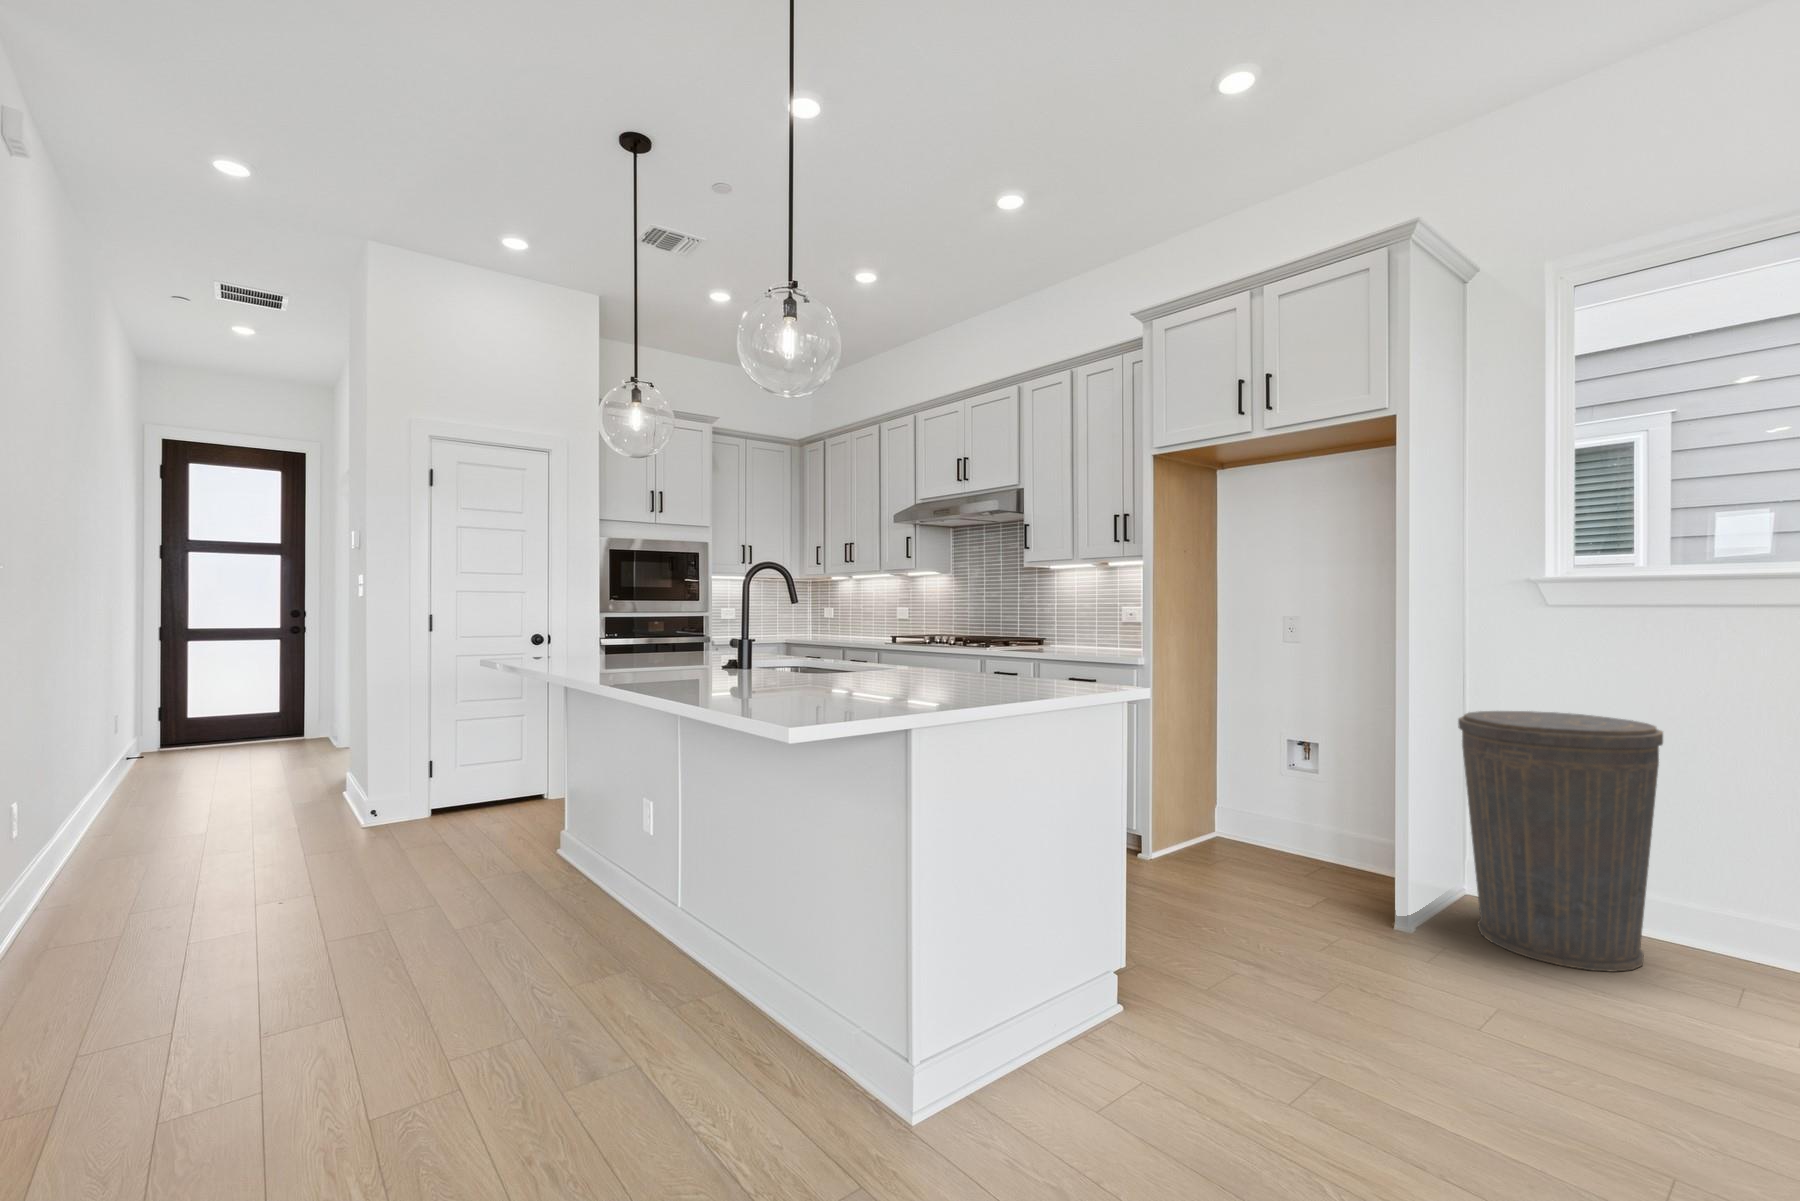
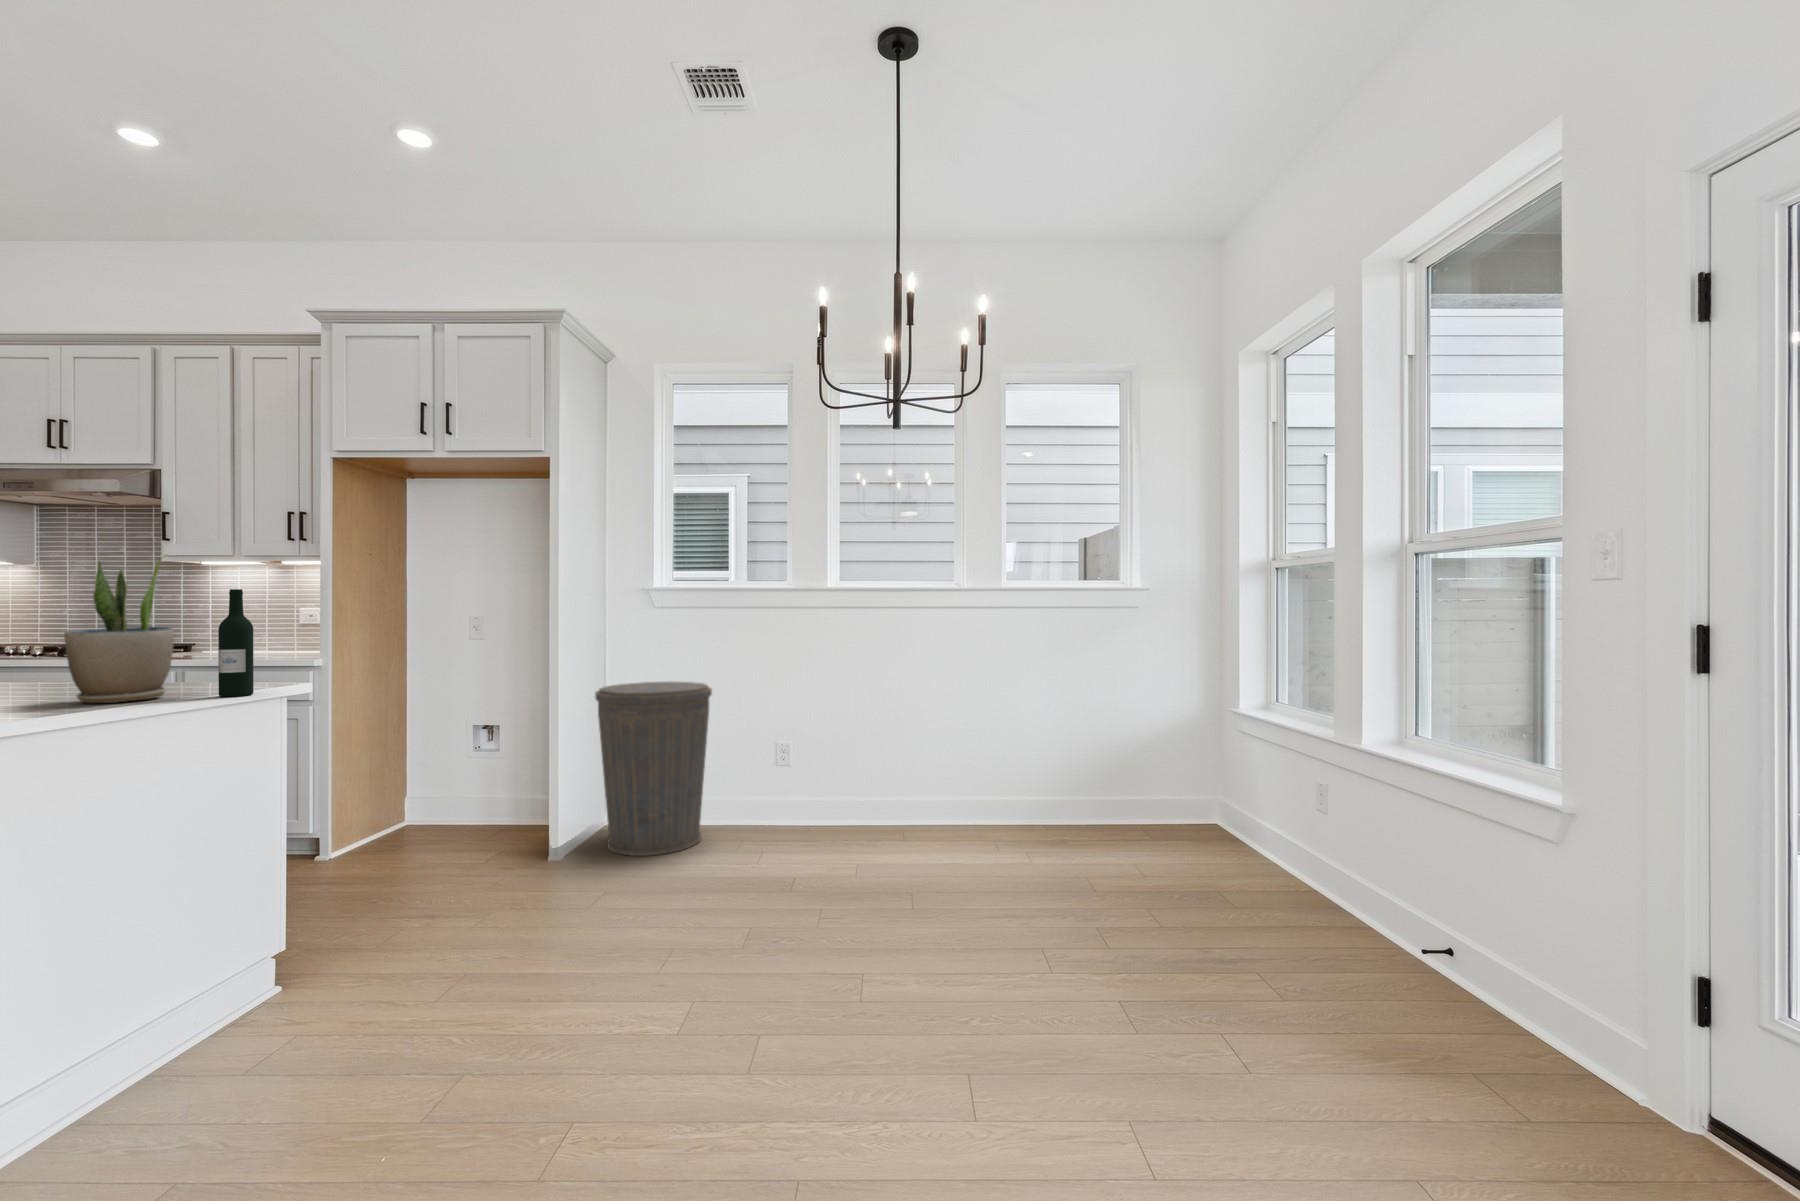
potted plant: none [970,550,1043,688] -> present [64,559,174,703]
wine bottle: none [1077,583,1105,691] -> present [218,589,254,697]

